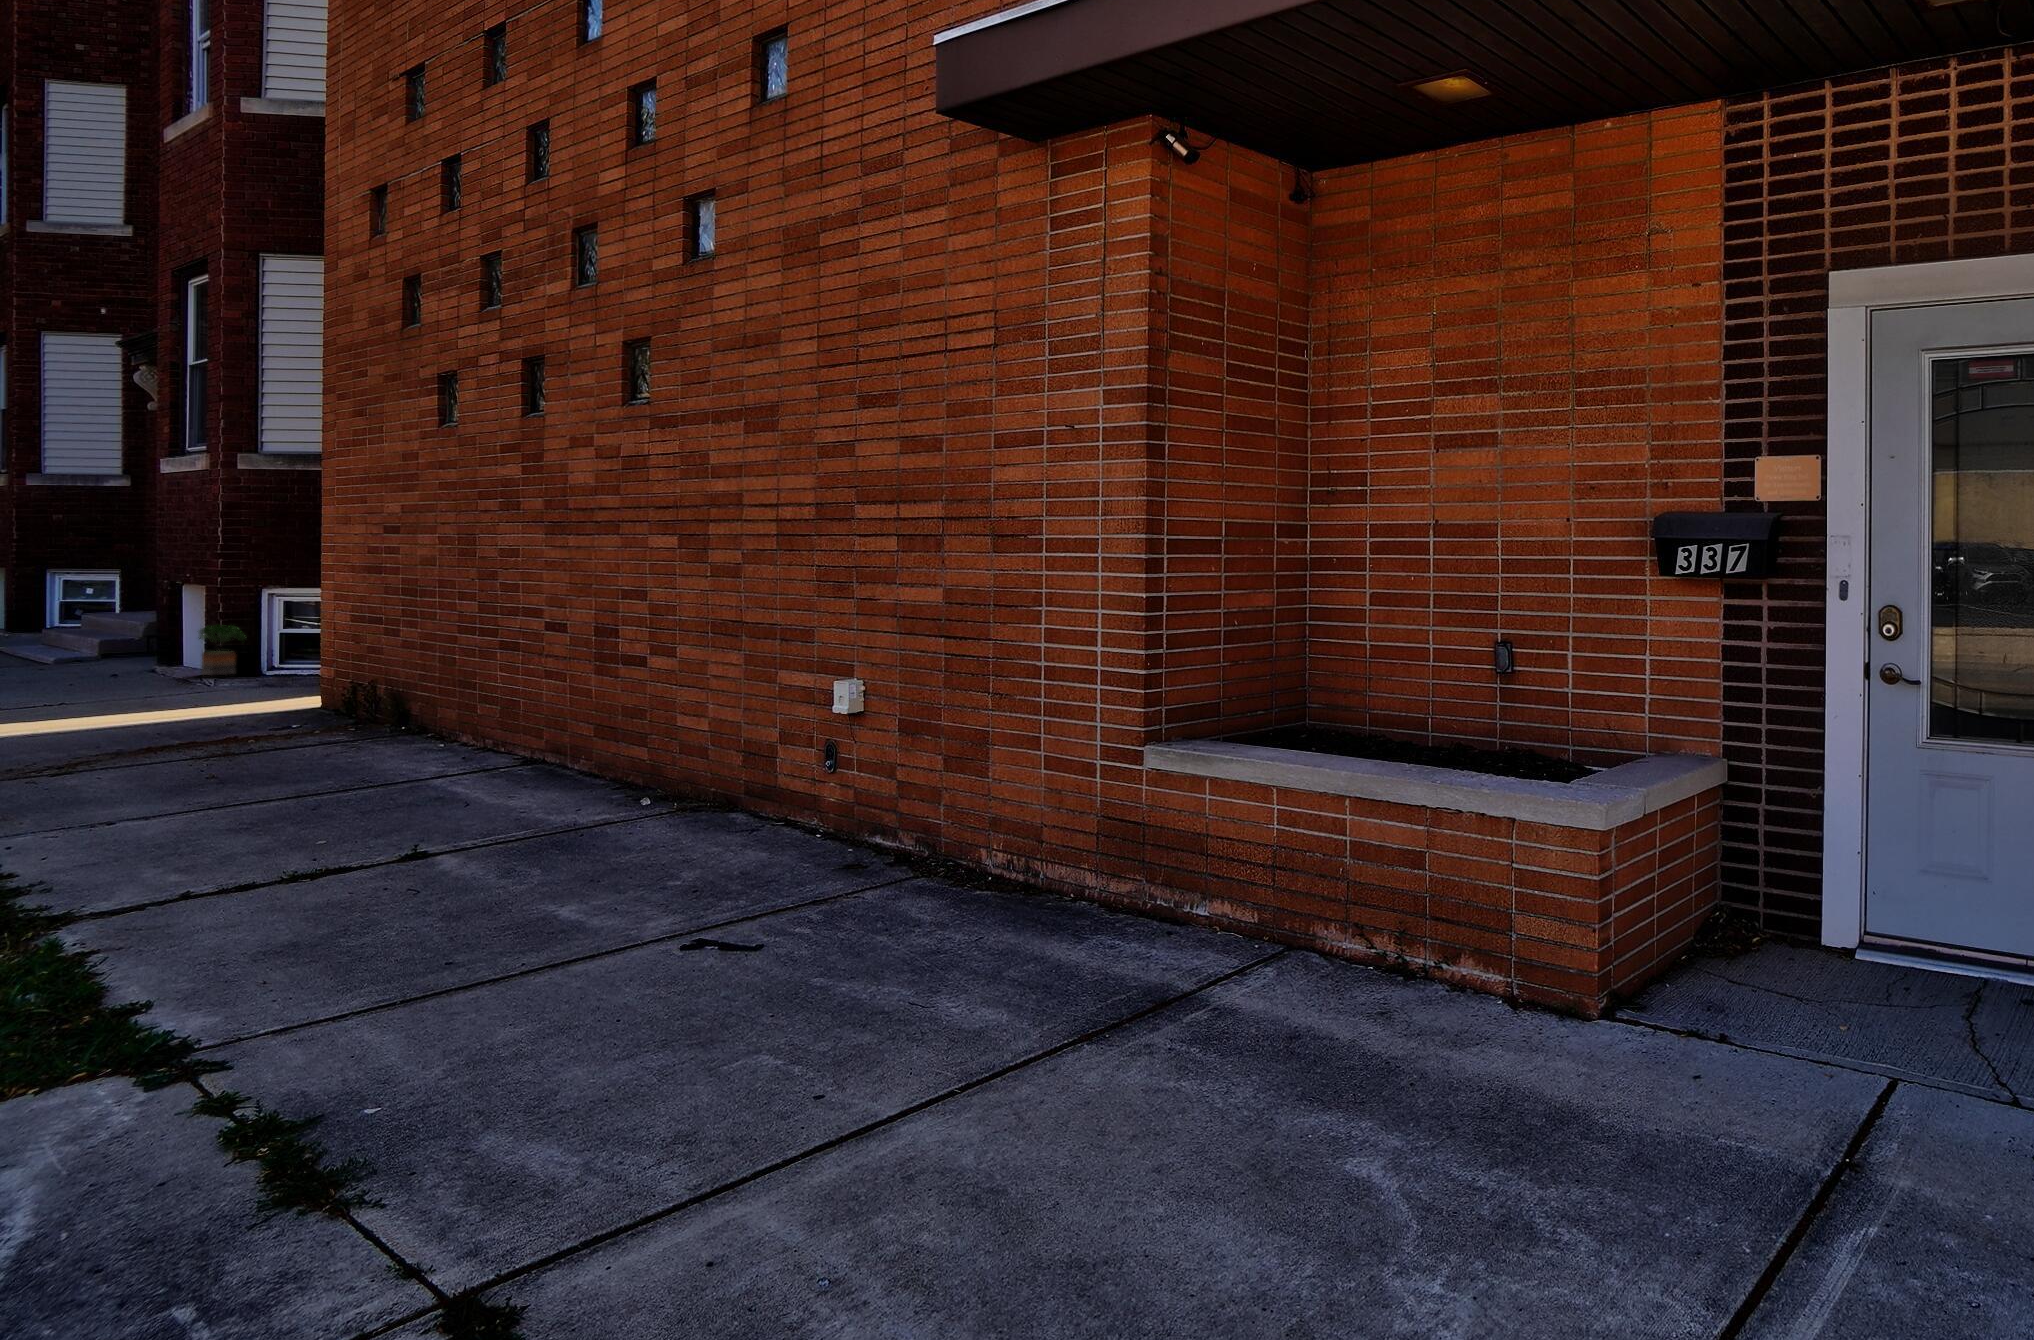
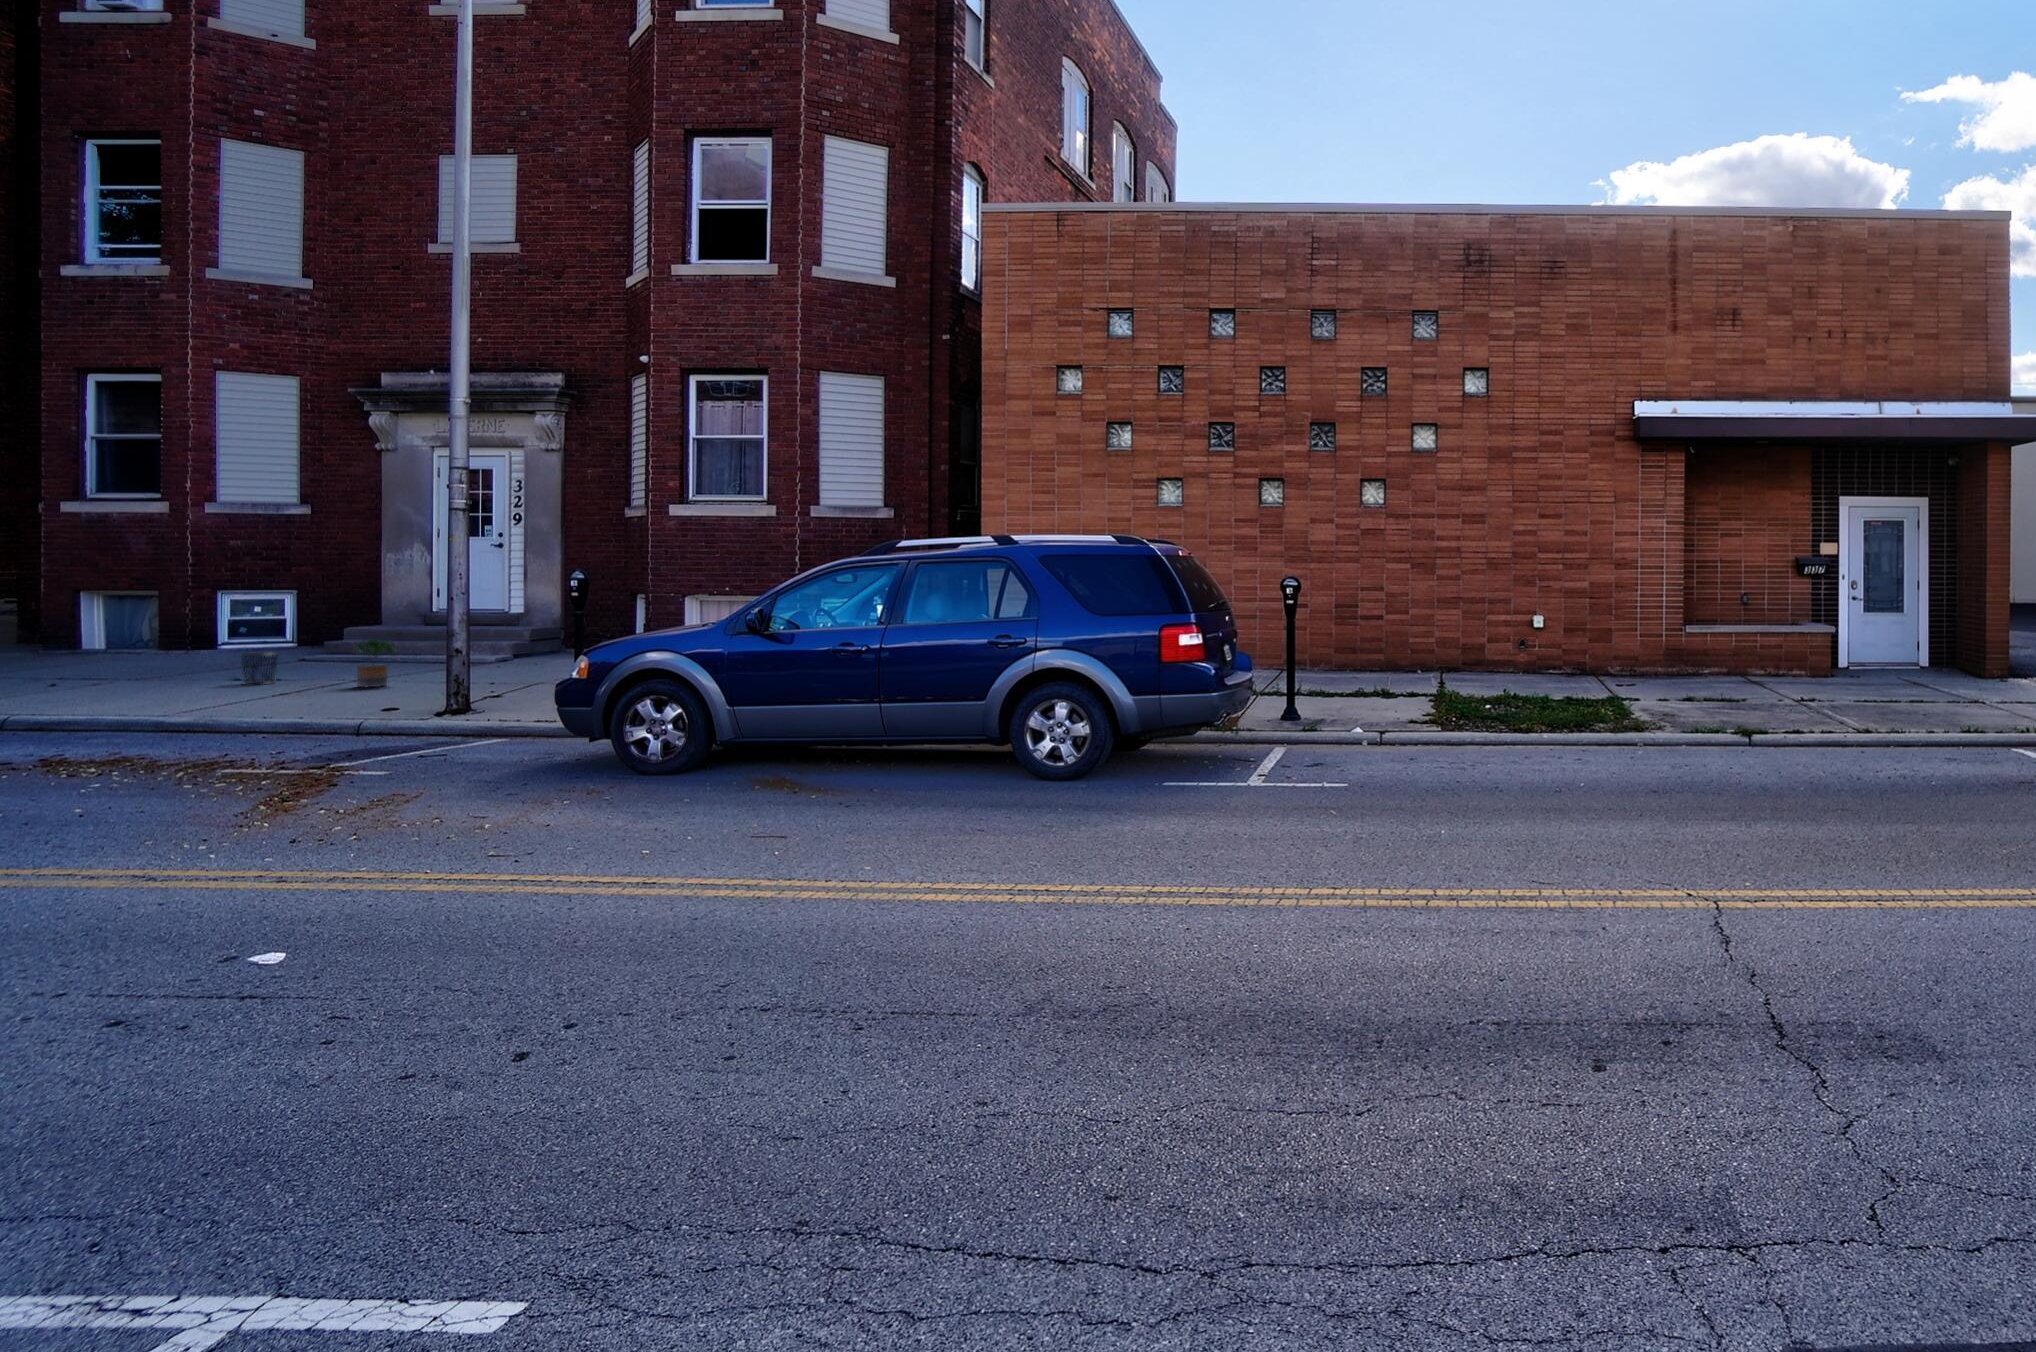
waste bin: none [69,637,114,672] -> present [240,652,278,685]

